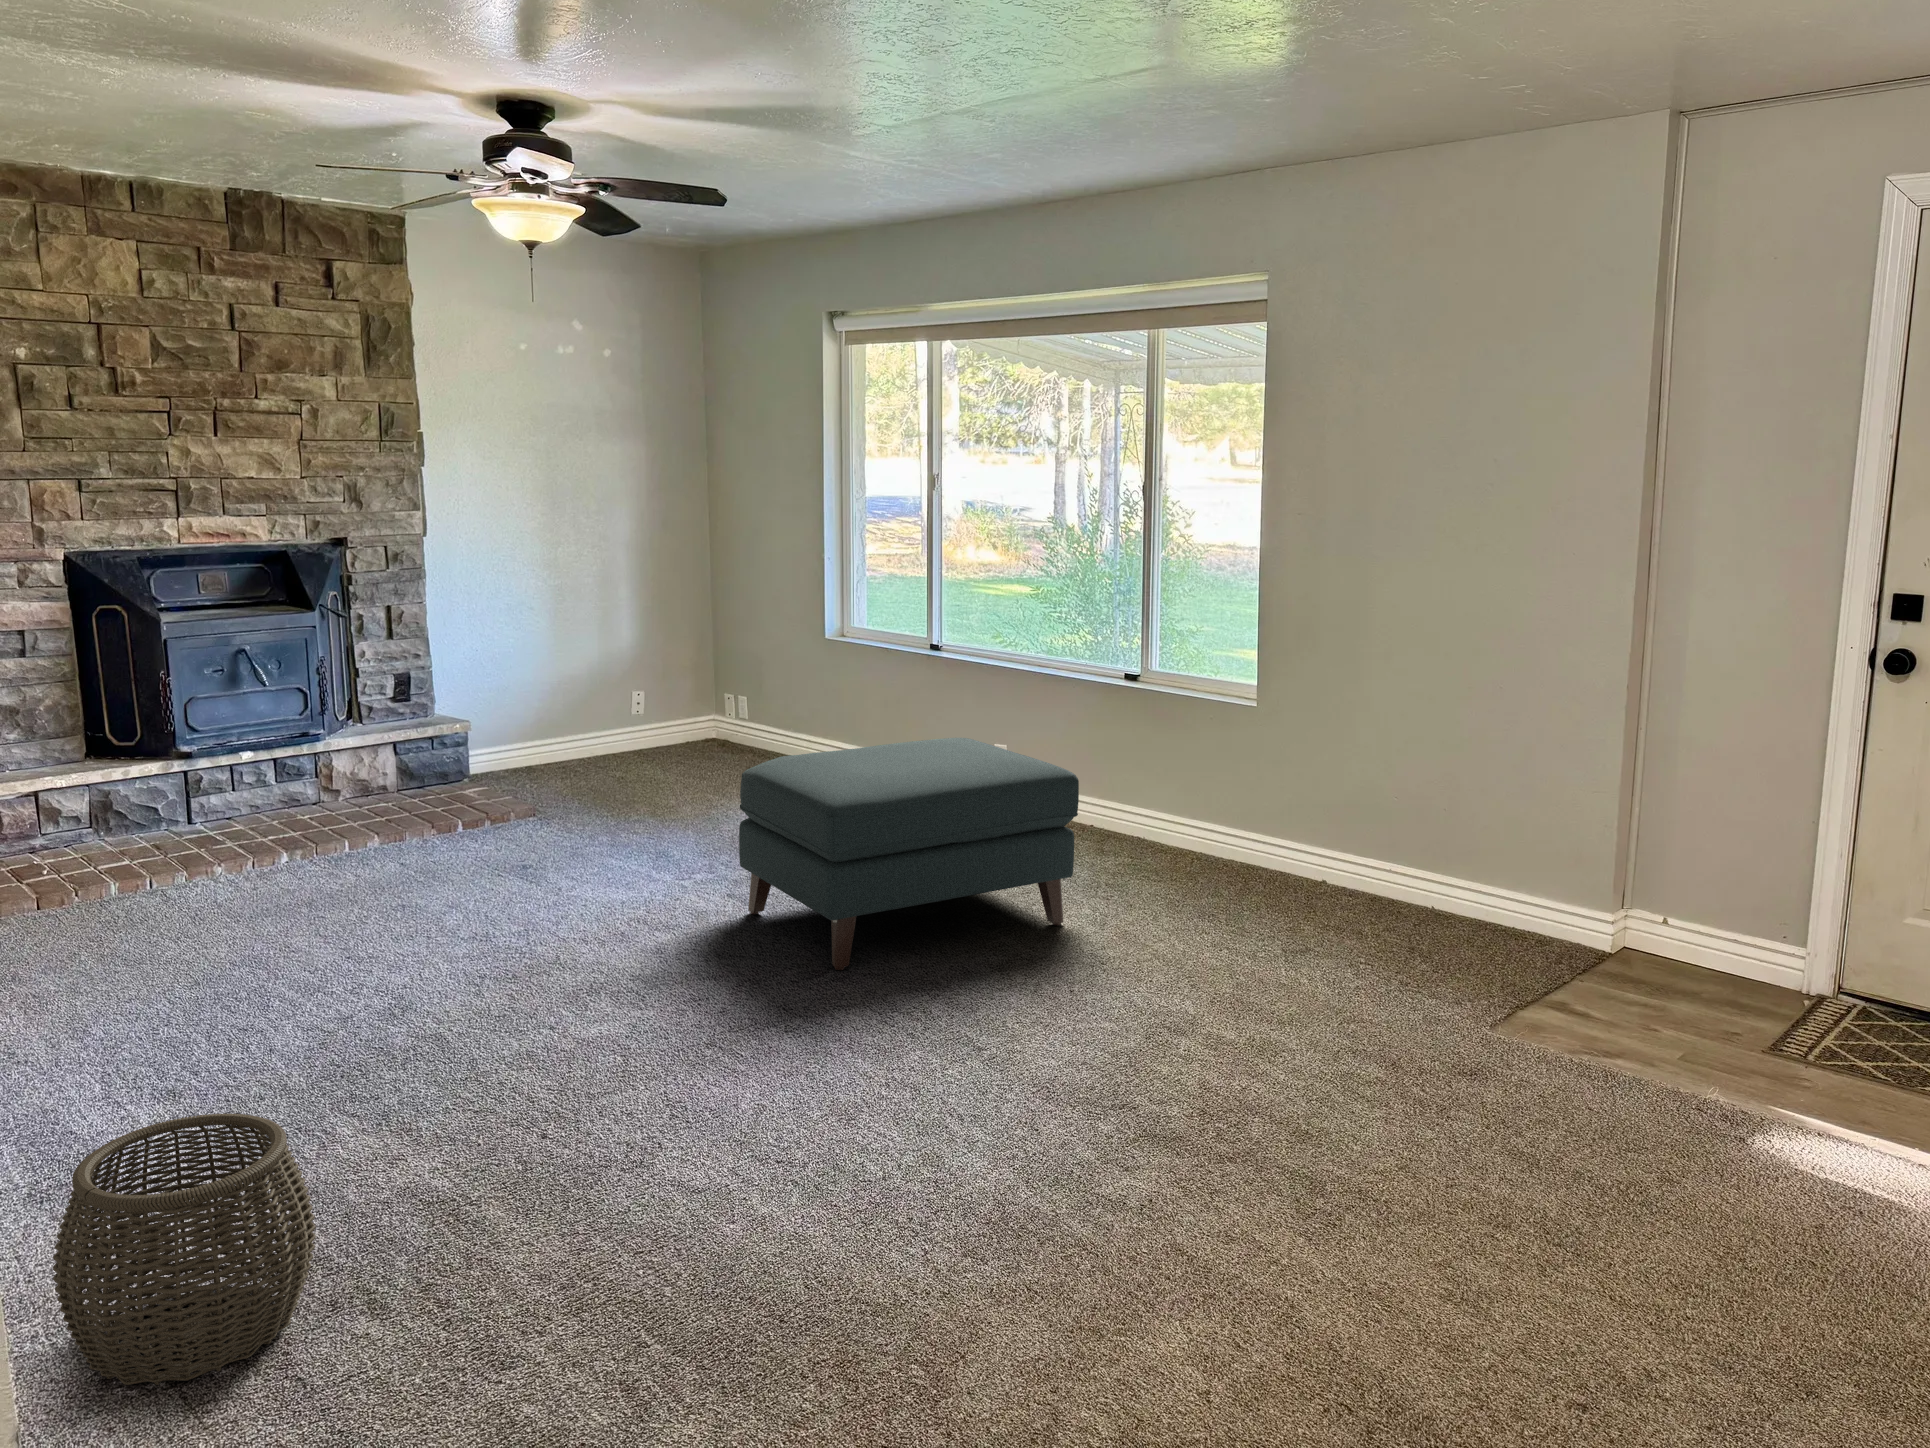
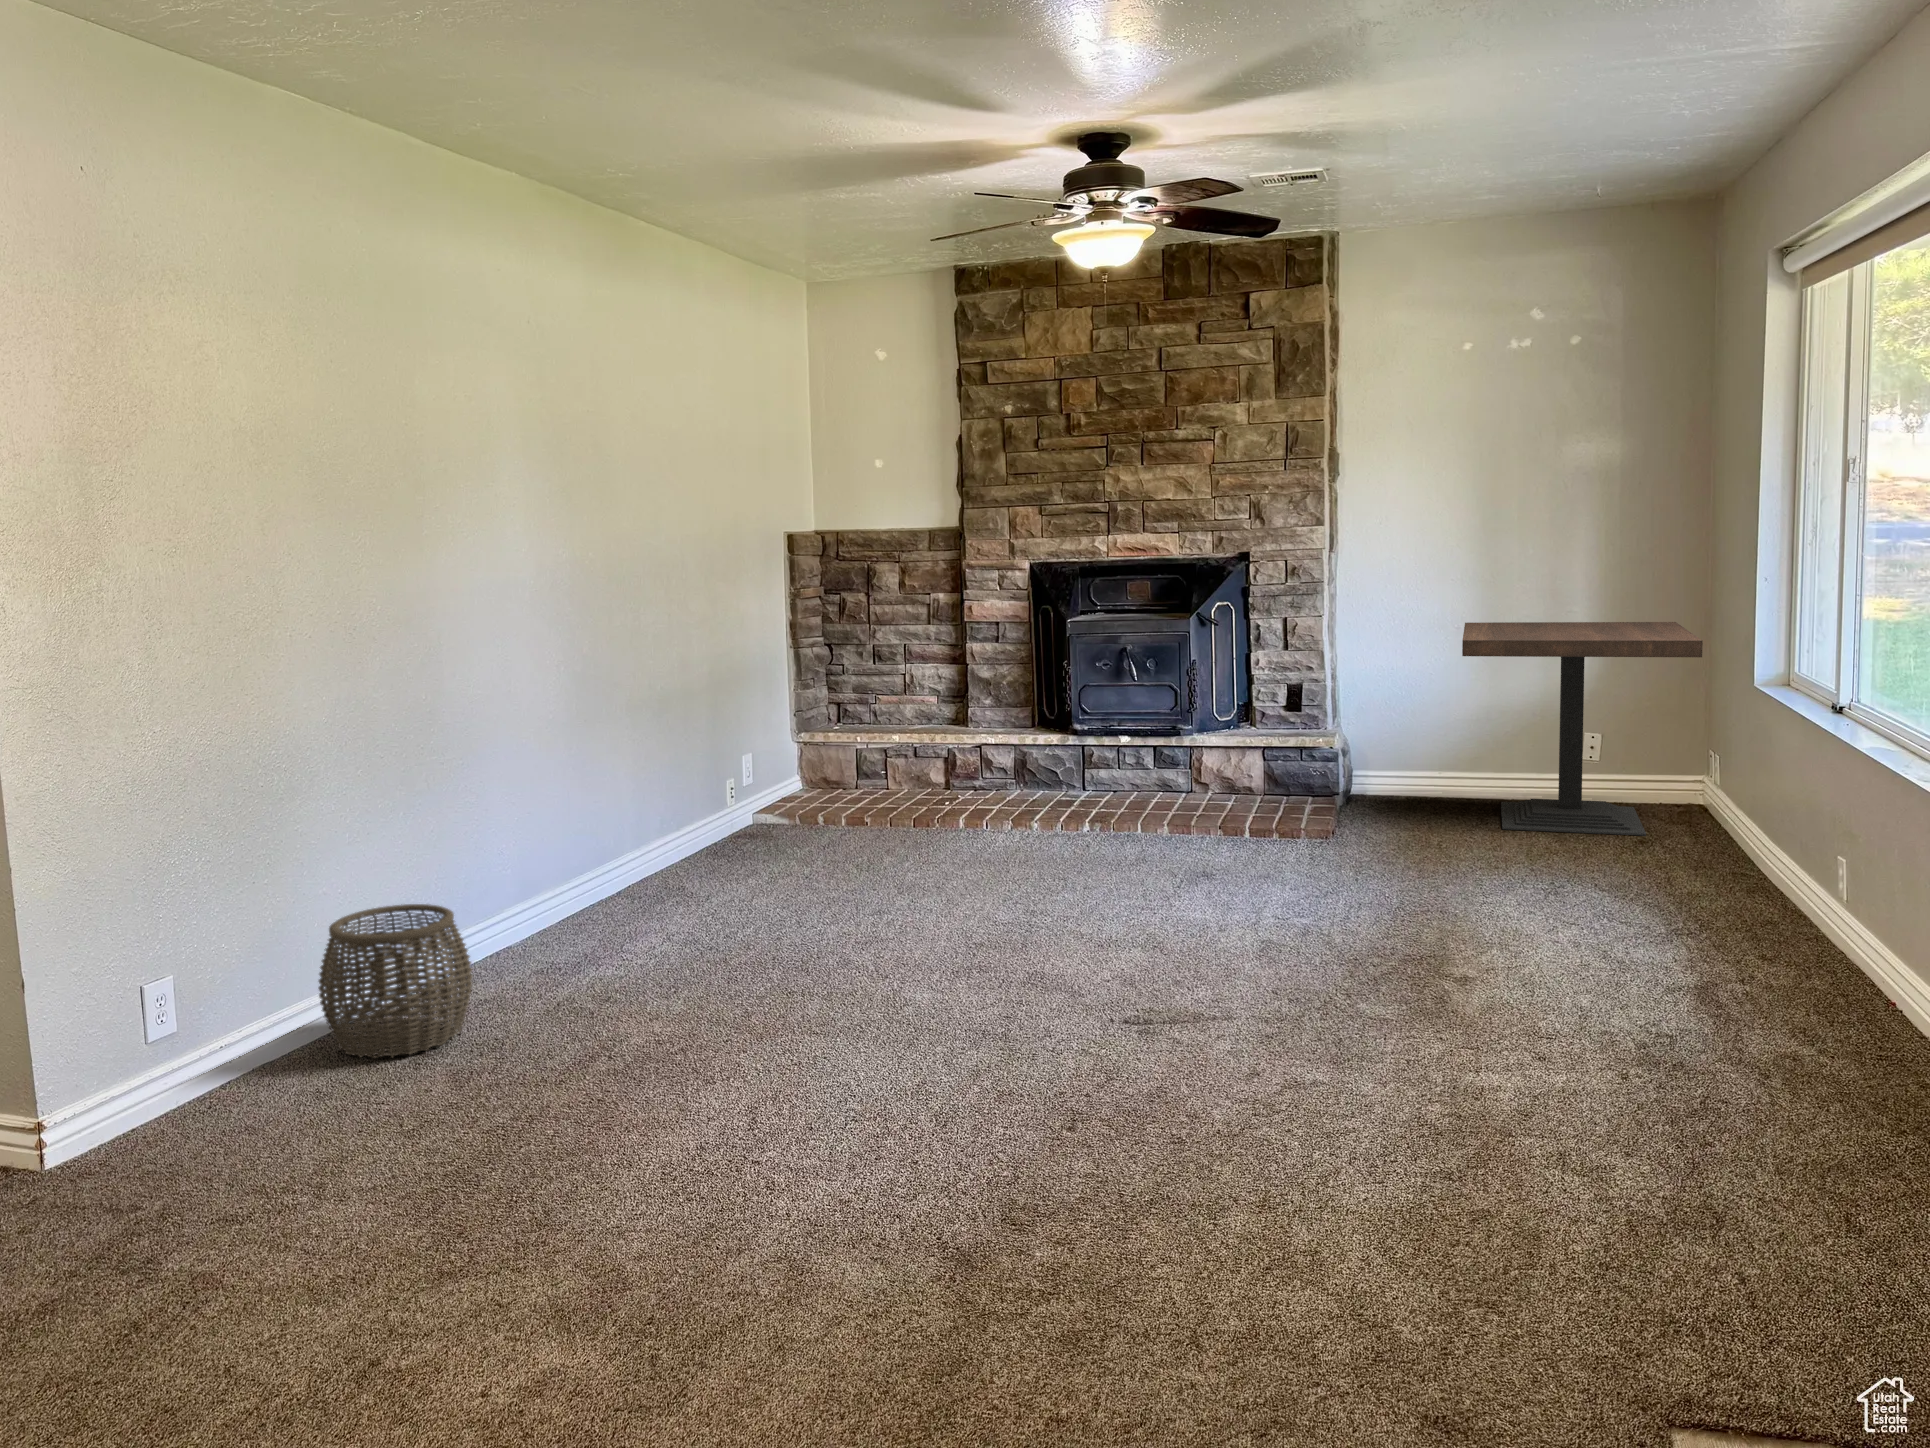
side table: none [540,594,783,779] -> present [1462,622,1703,836]
ottoman: present [739,738,1079,970] -> none [1136,787,1554,1080]

